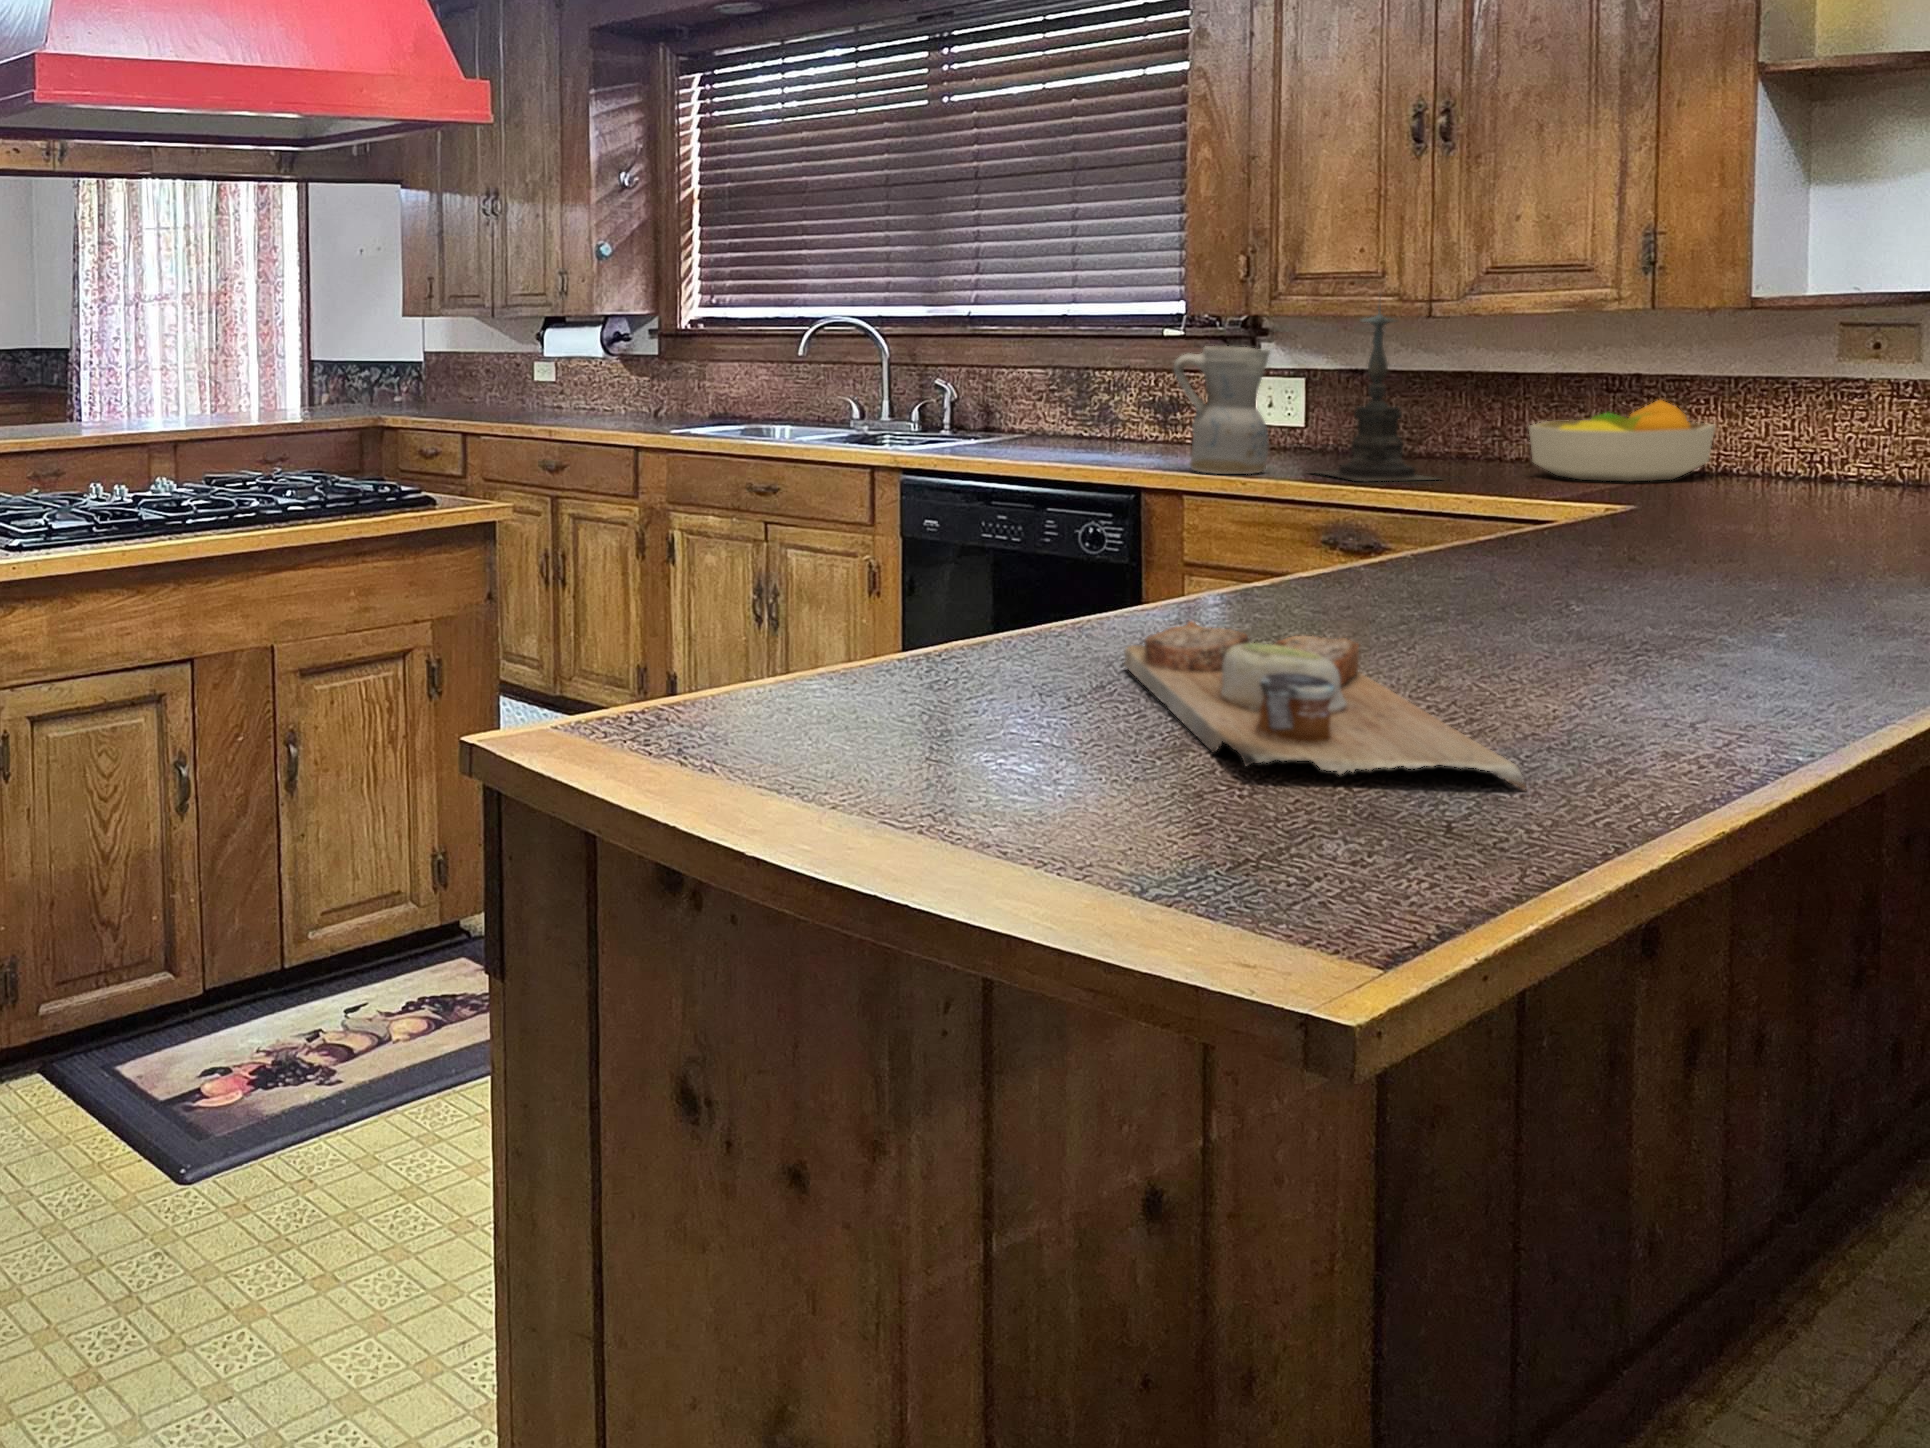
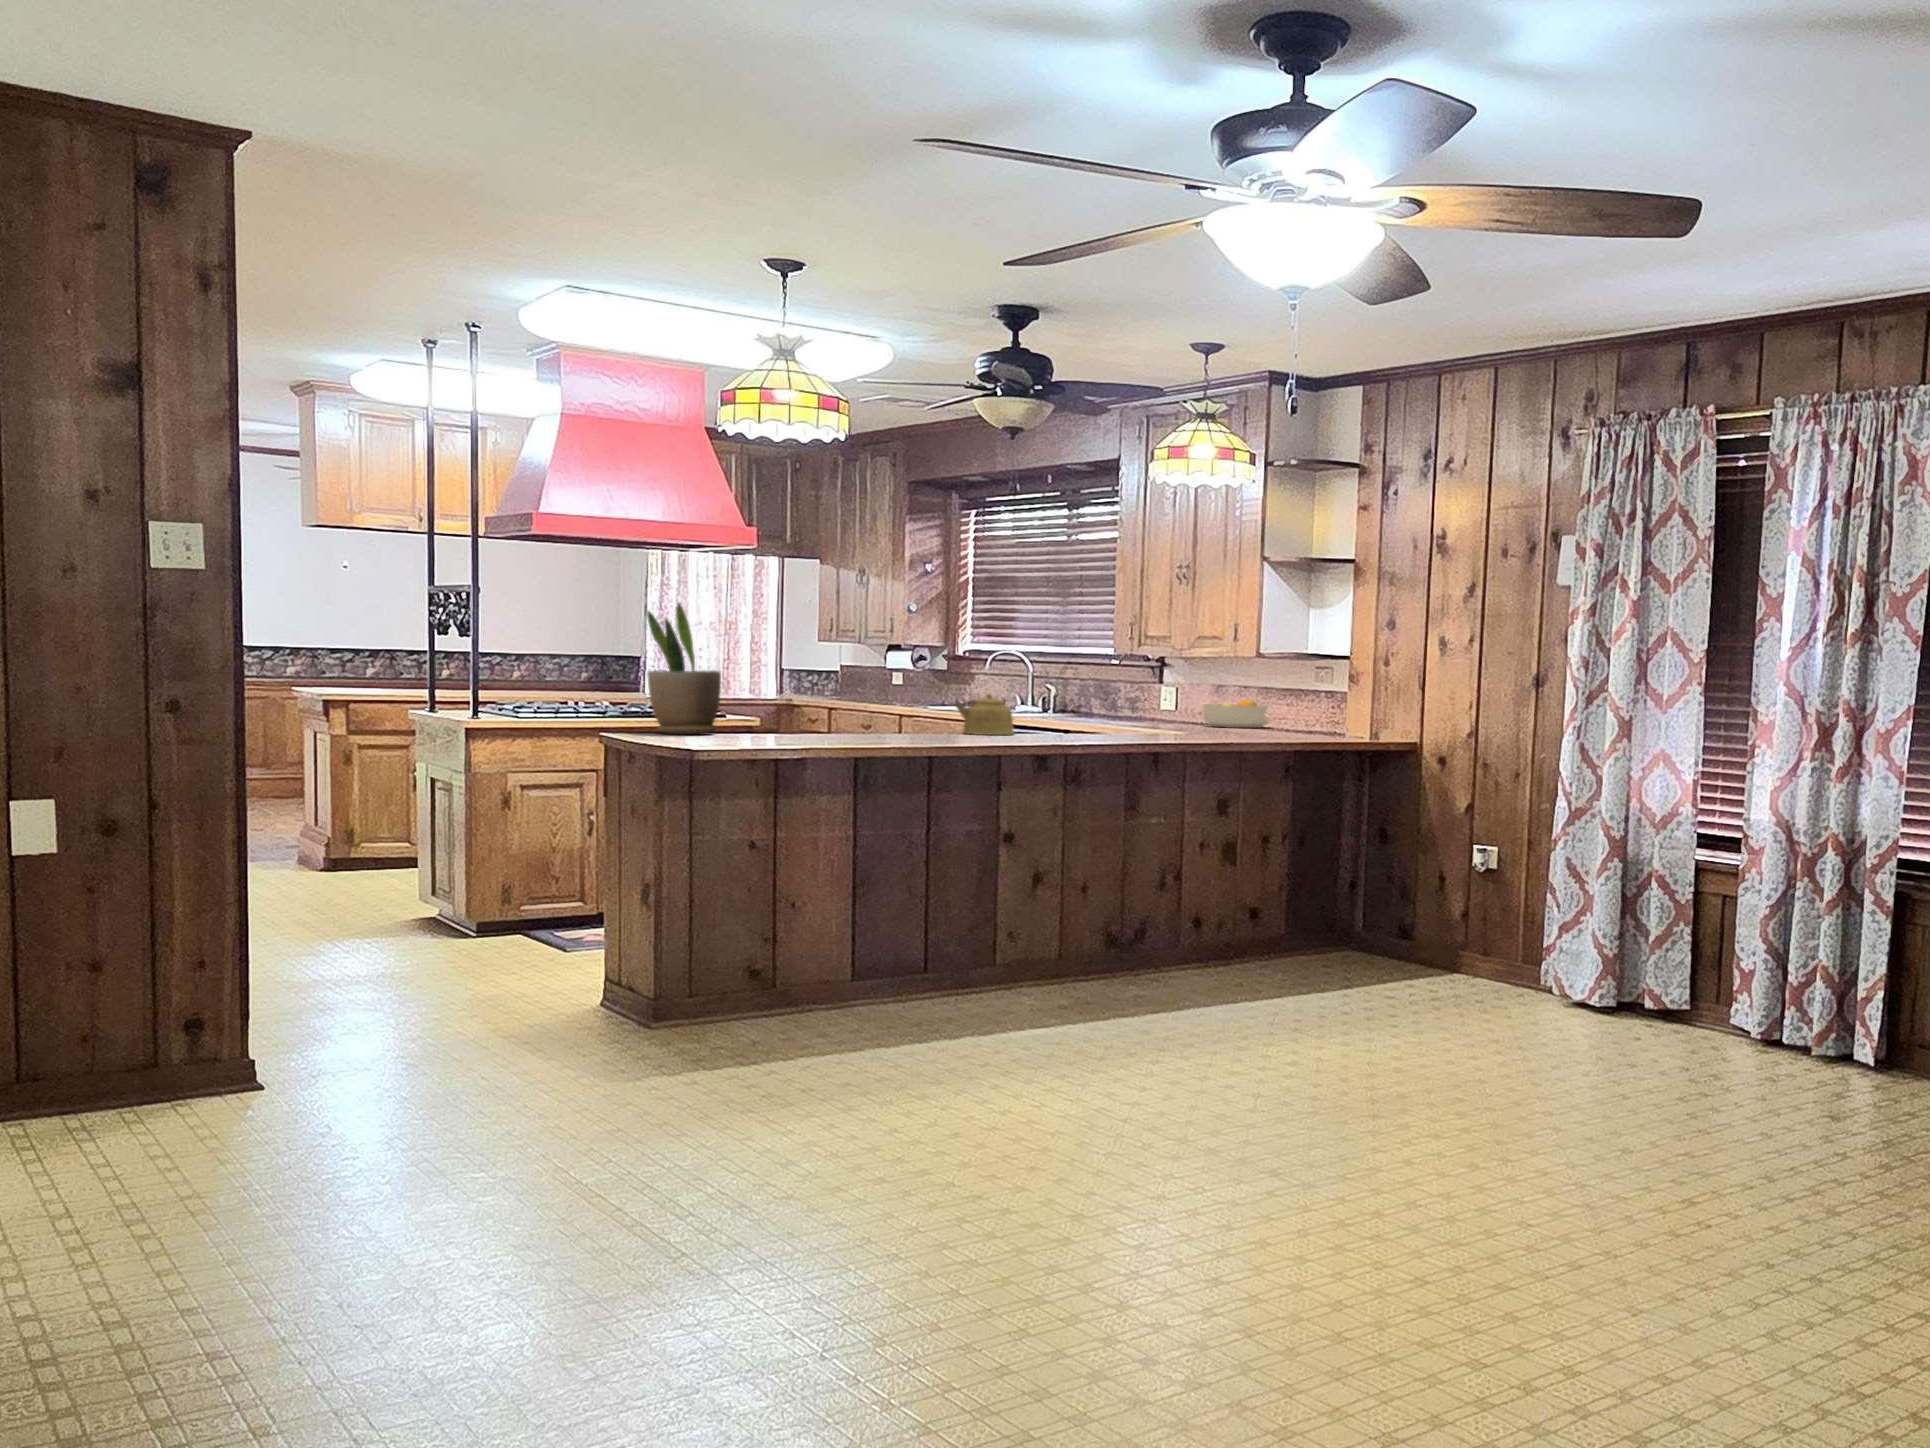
potted plant: none [785,219,1104,825] -> present [647,603,721,734]
candle holder: present [1316,297,1436,481] -> none [1125,643,1163,725]
ceramic pitcher: present [1174,346,1270,474] -> none [1075,665,1112,722]
kettle: none [1497,488,1743,641] -> present [955,694,1014,735]
cutting board: present [1124,621,1526,790] -> none [761,716,858,737]

